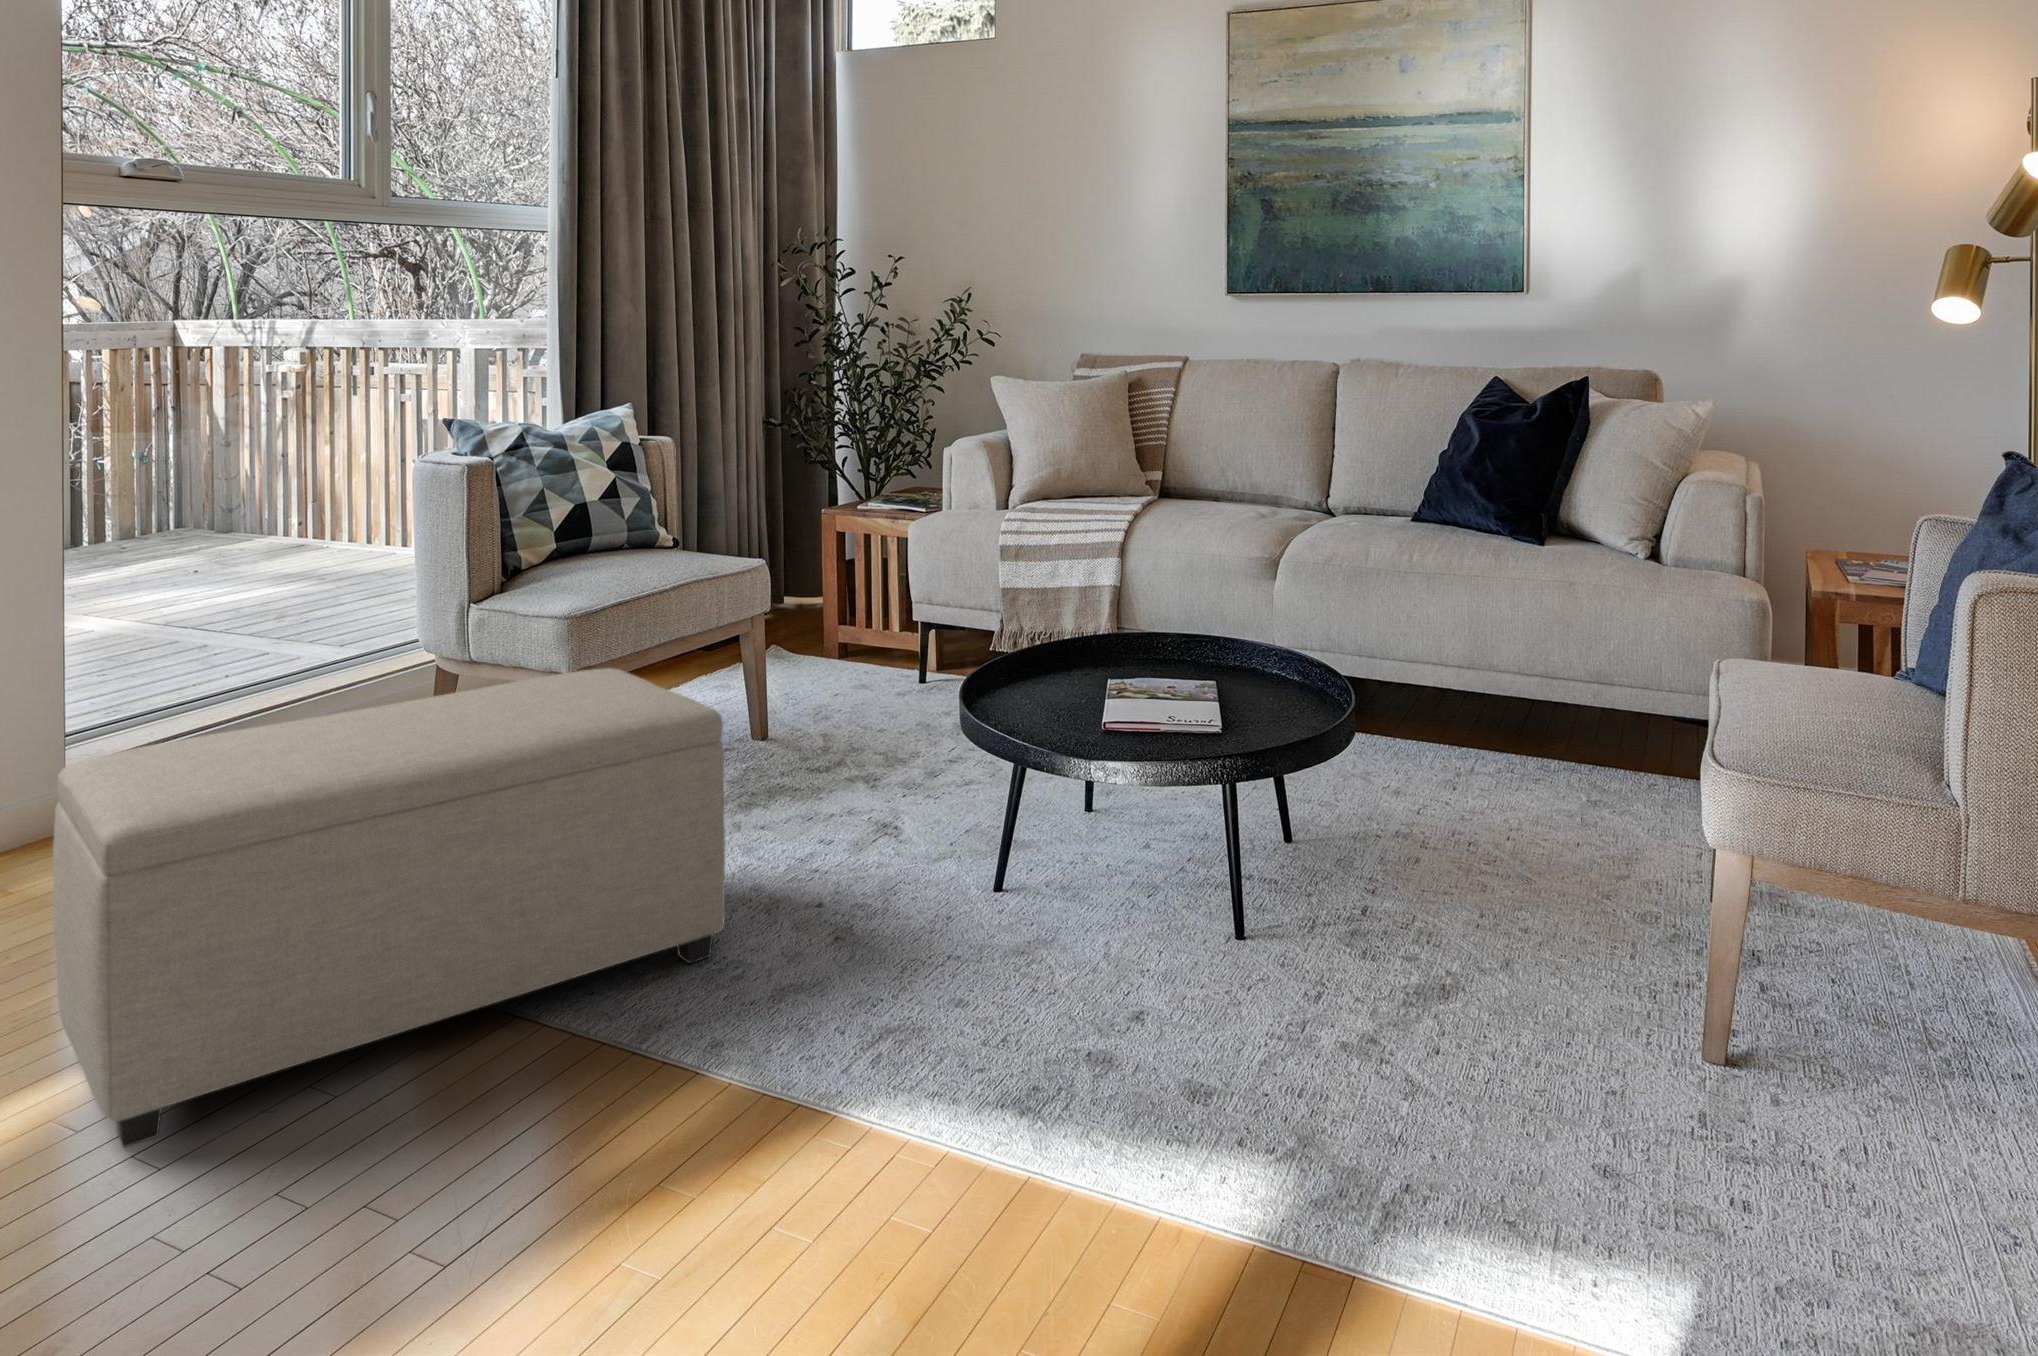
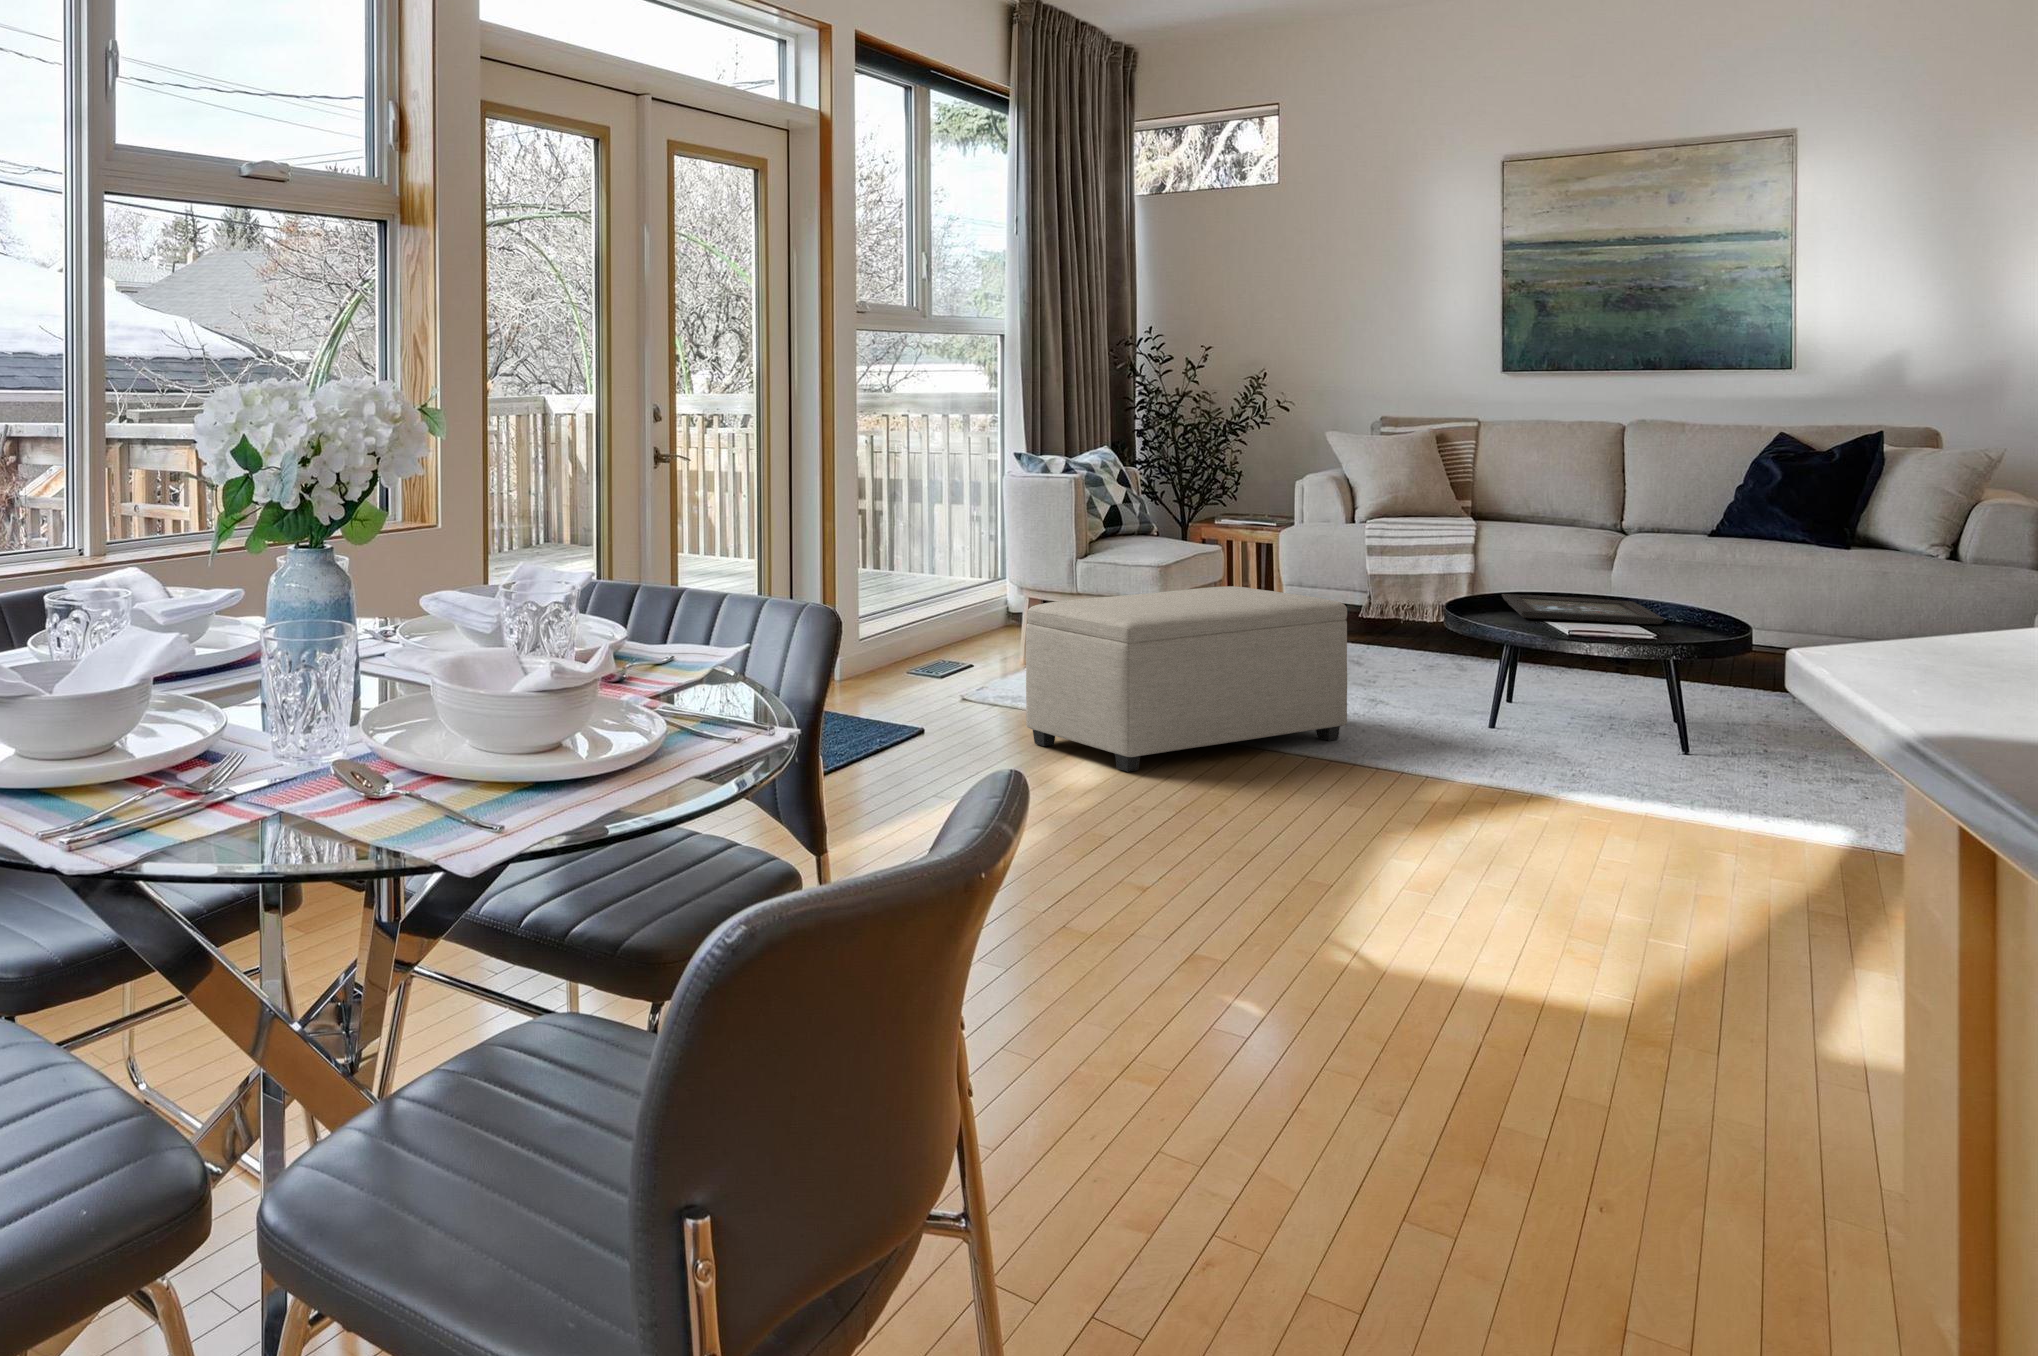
tray: none [1034,647,1234,716] -> present [1502,594,1664,624]

